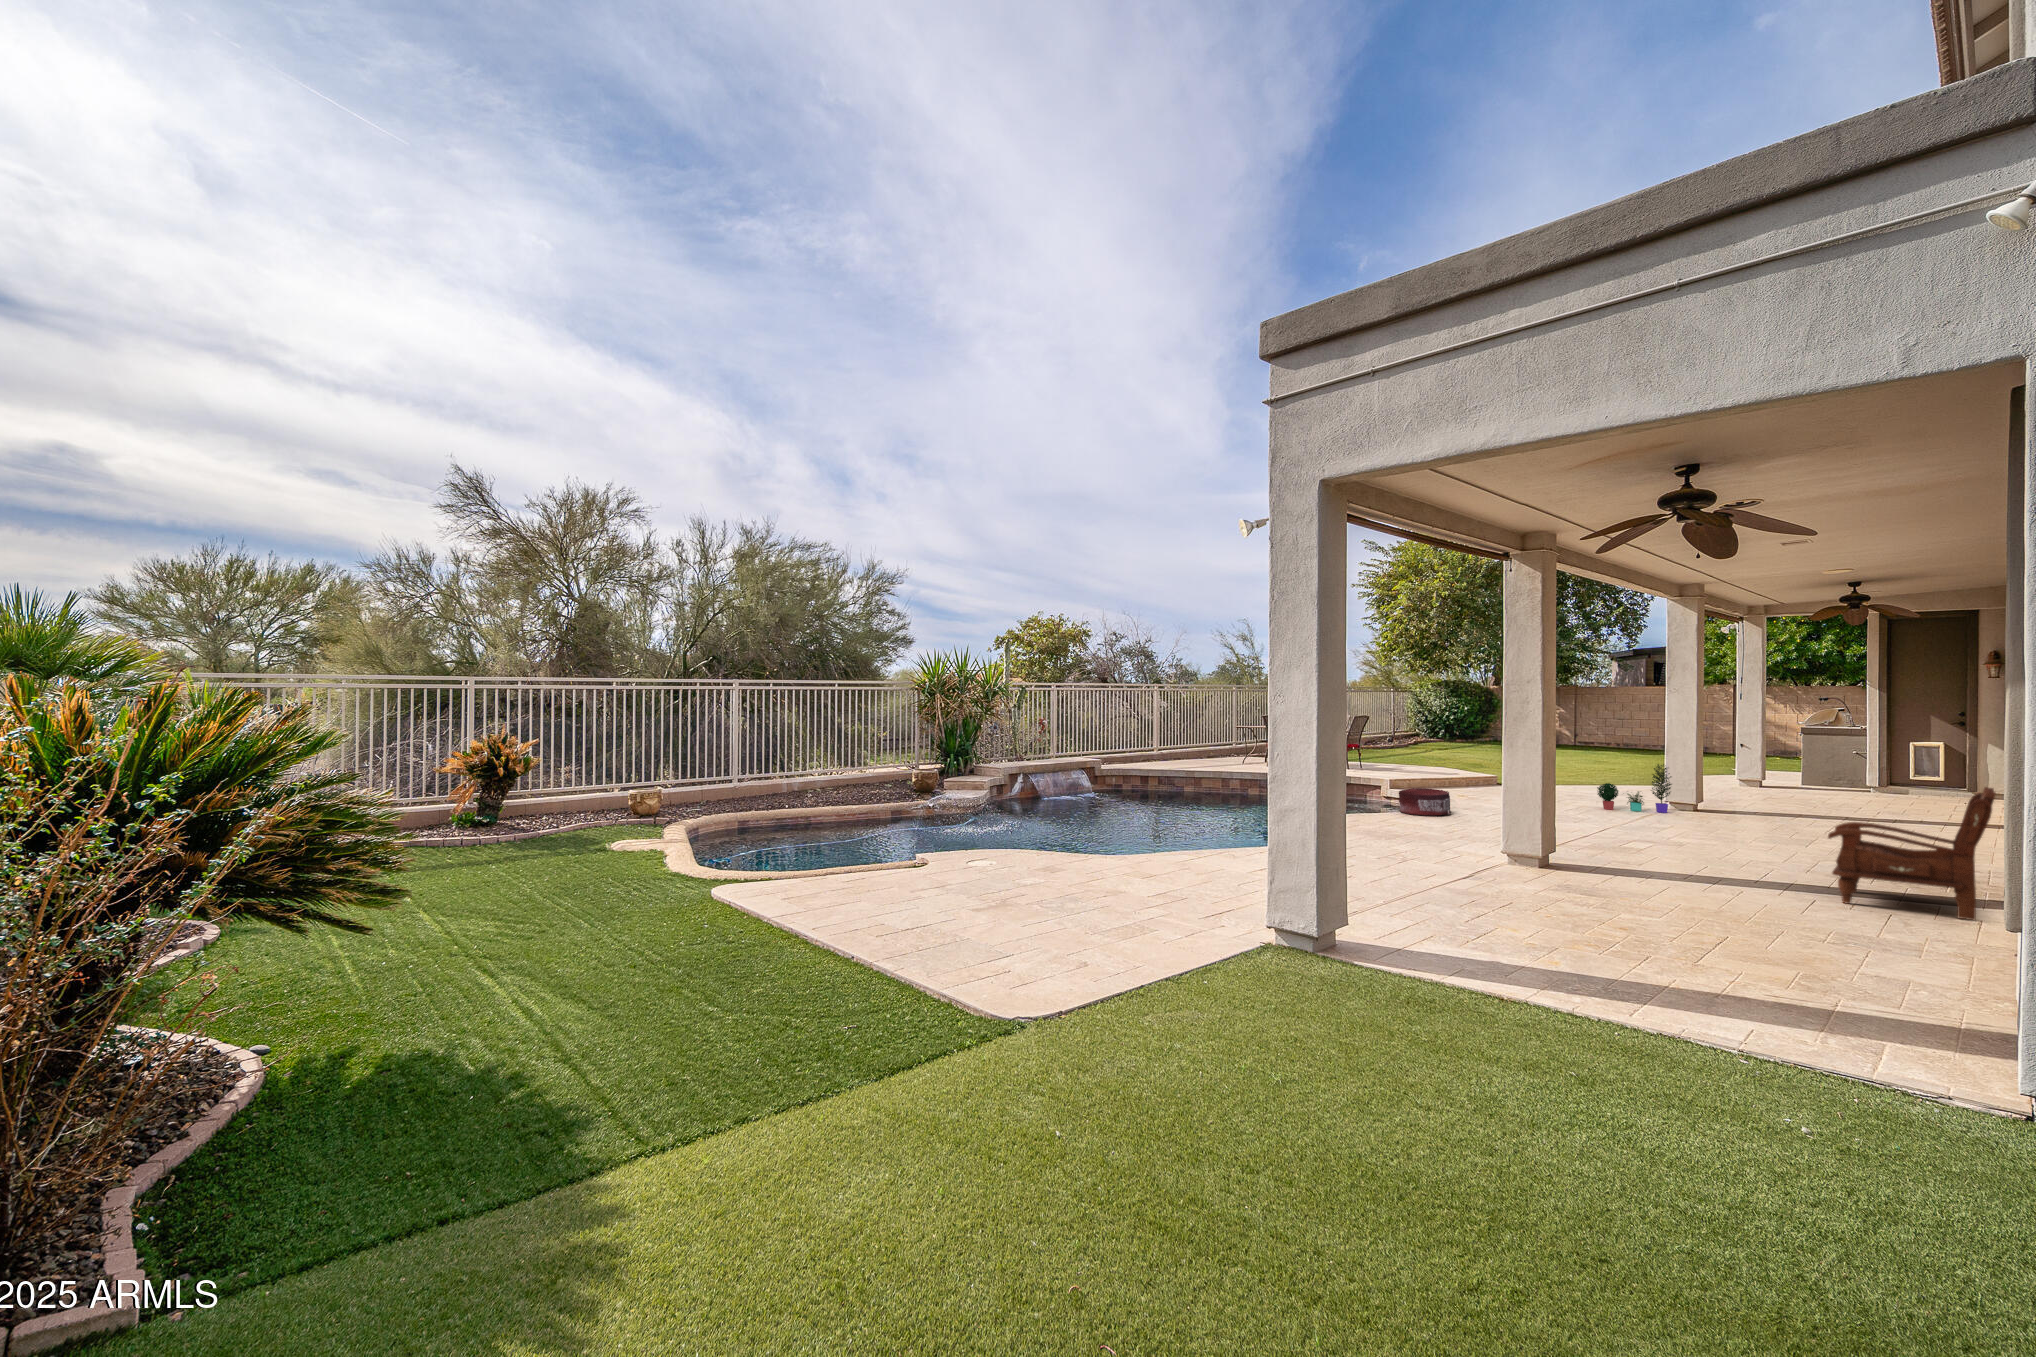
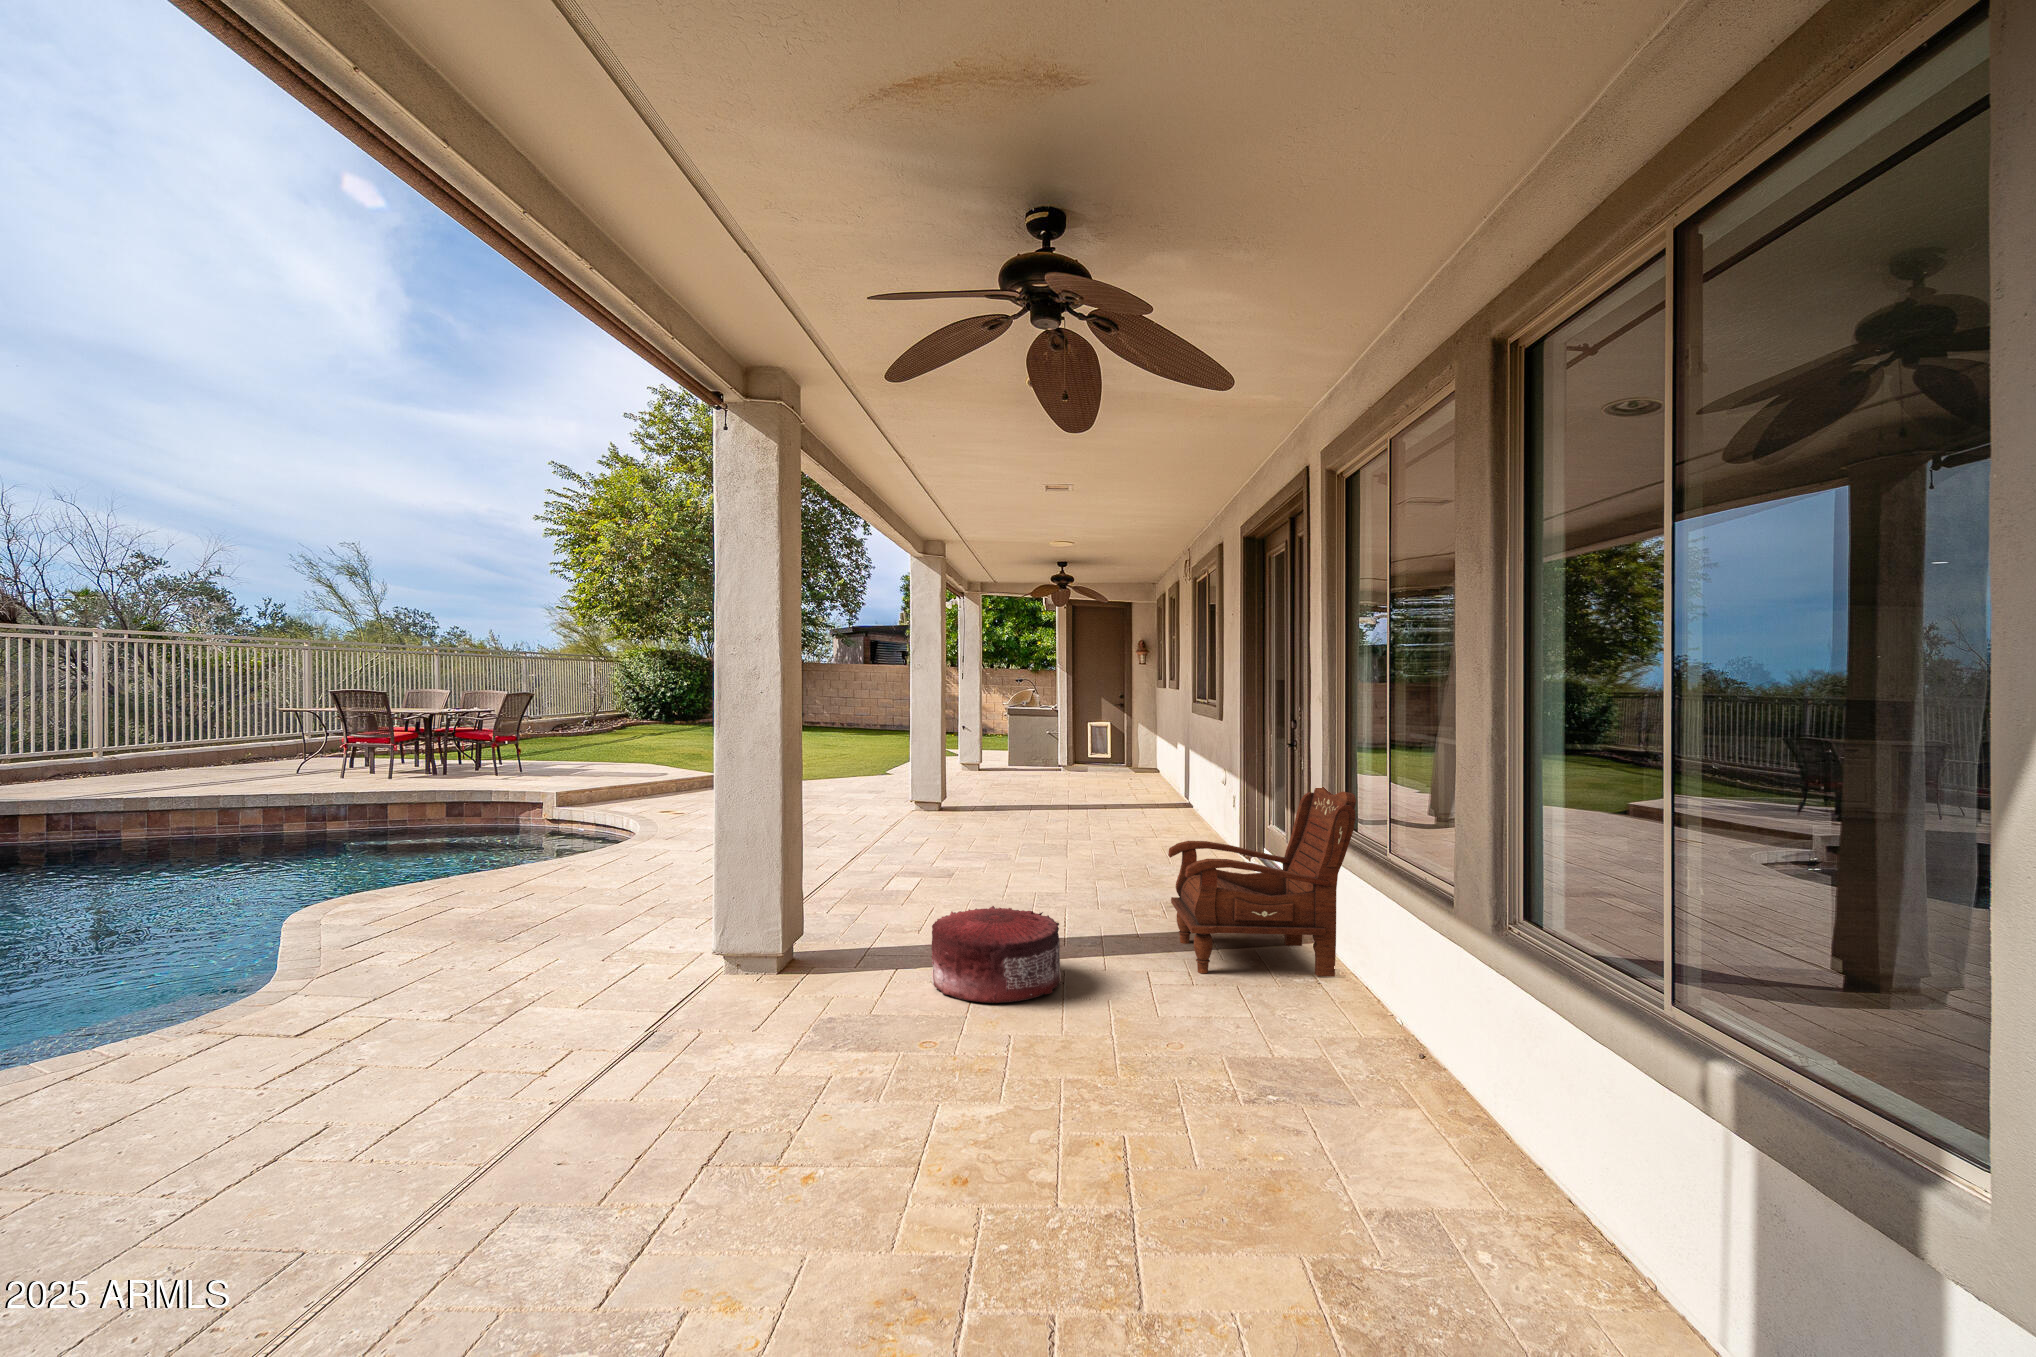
potted plant: present [1597,764,1672,813] -> none [841,754,925,819]
pouf: present [1399,788,1451,816] -> present [931,906,1061,1003]

